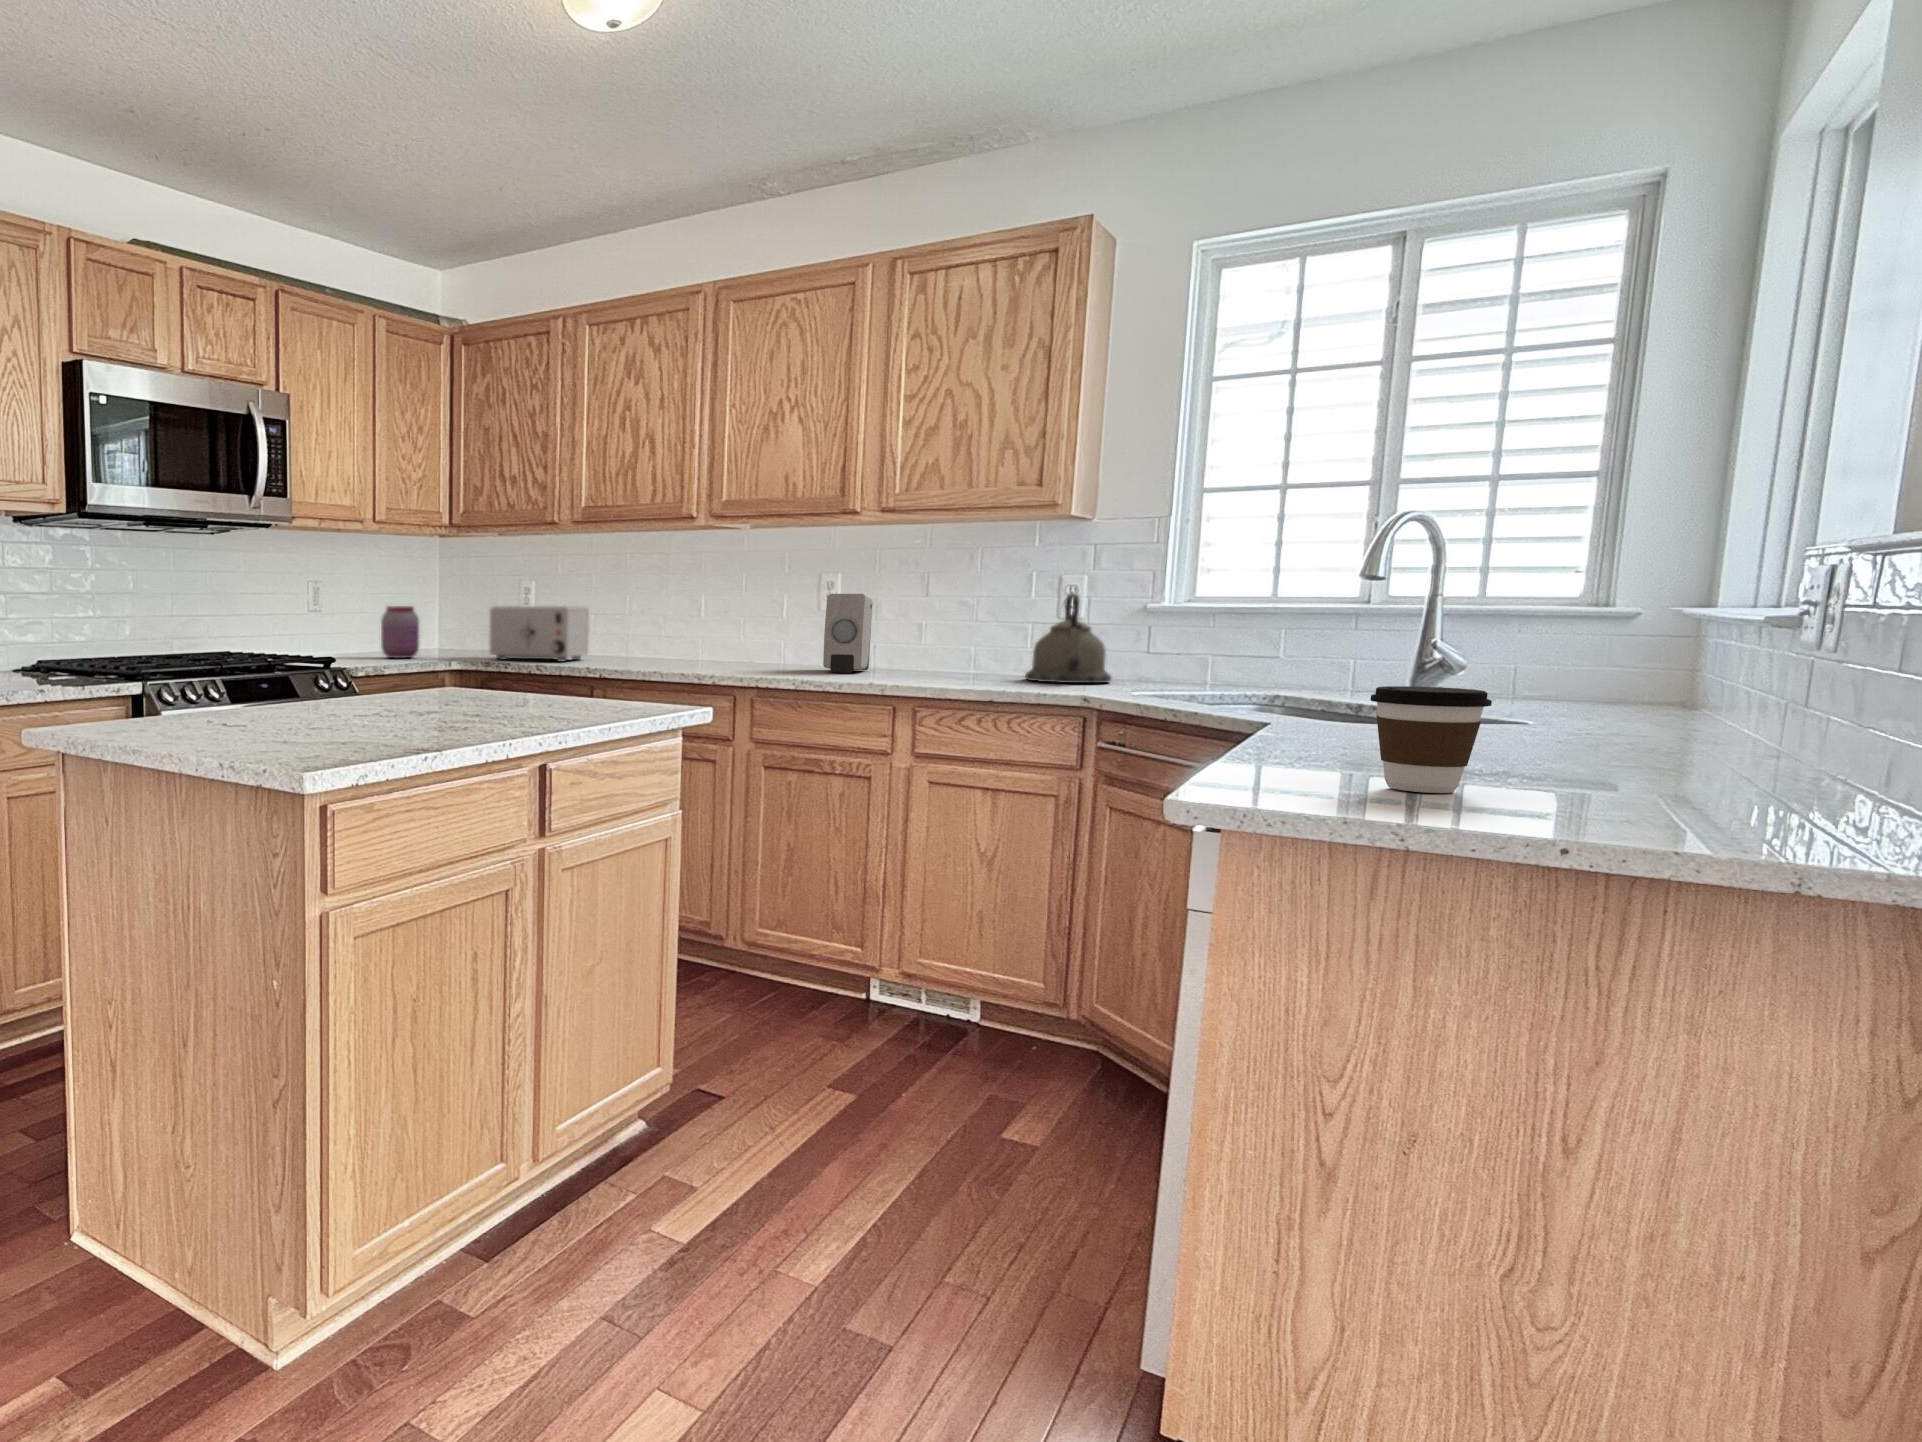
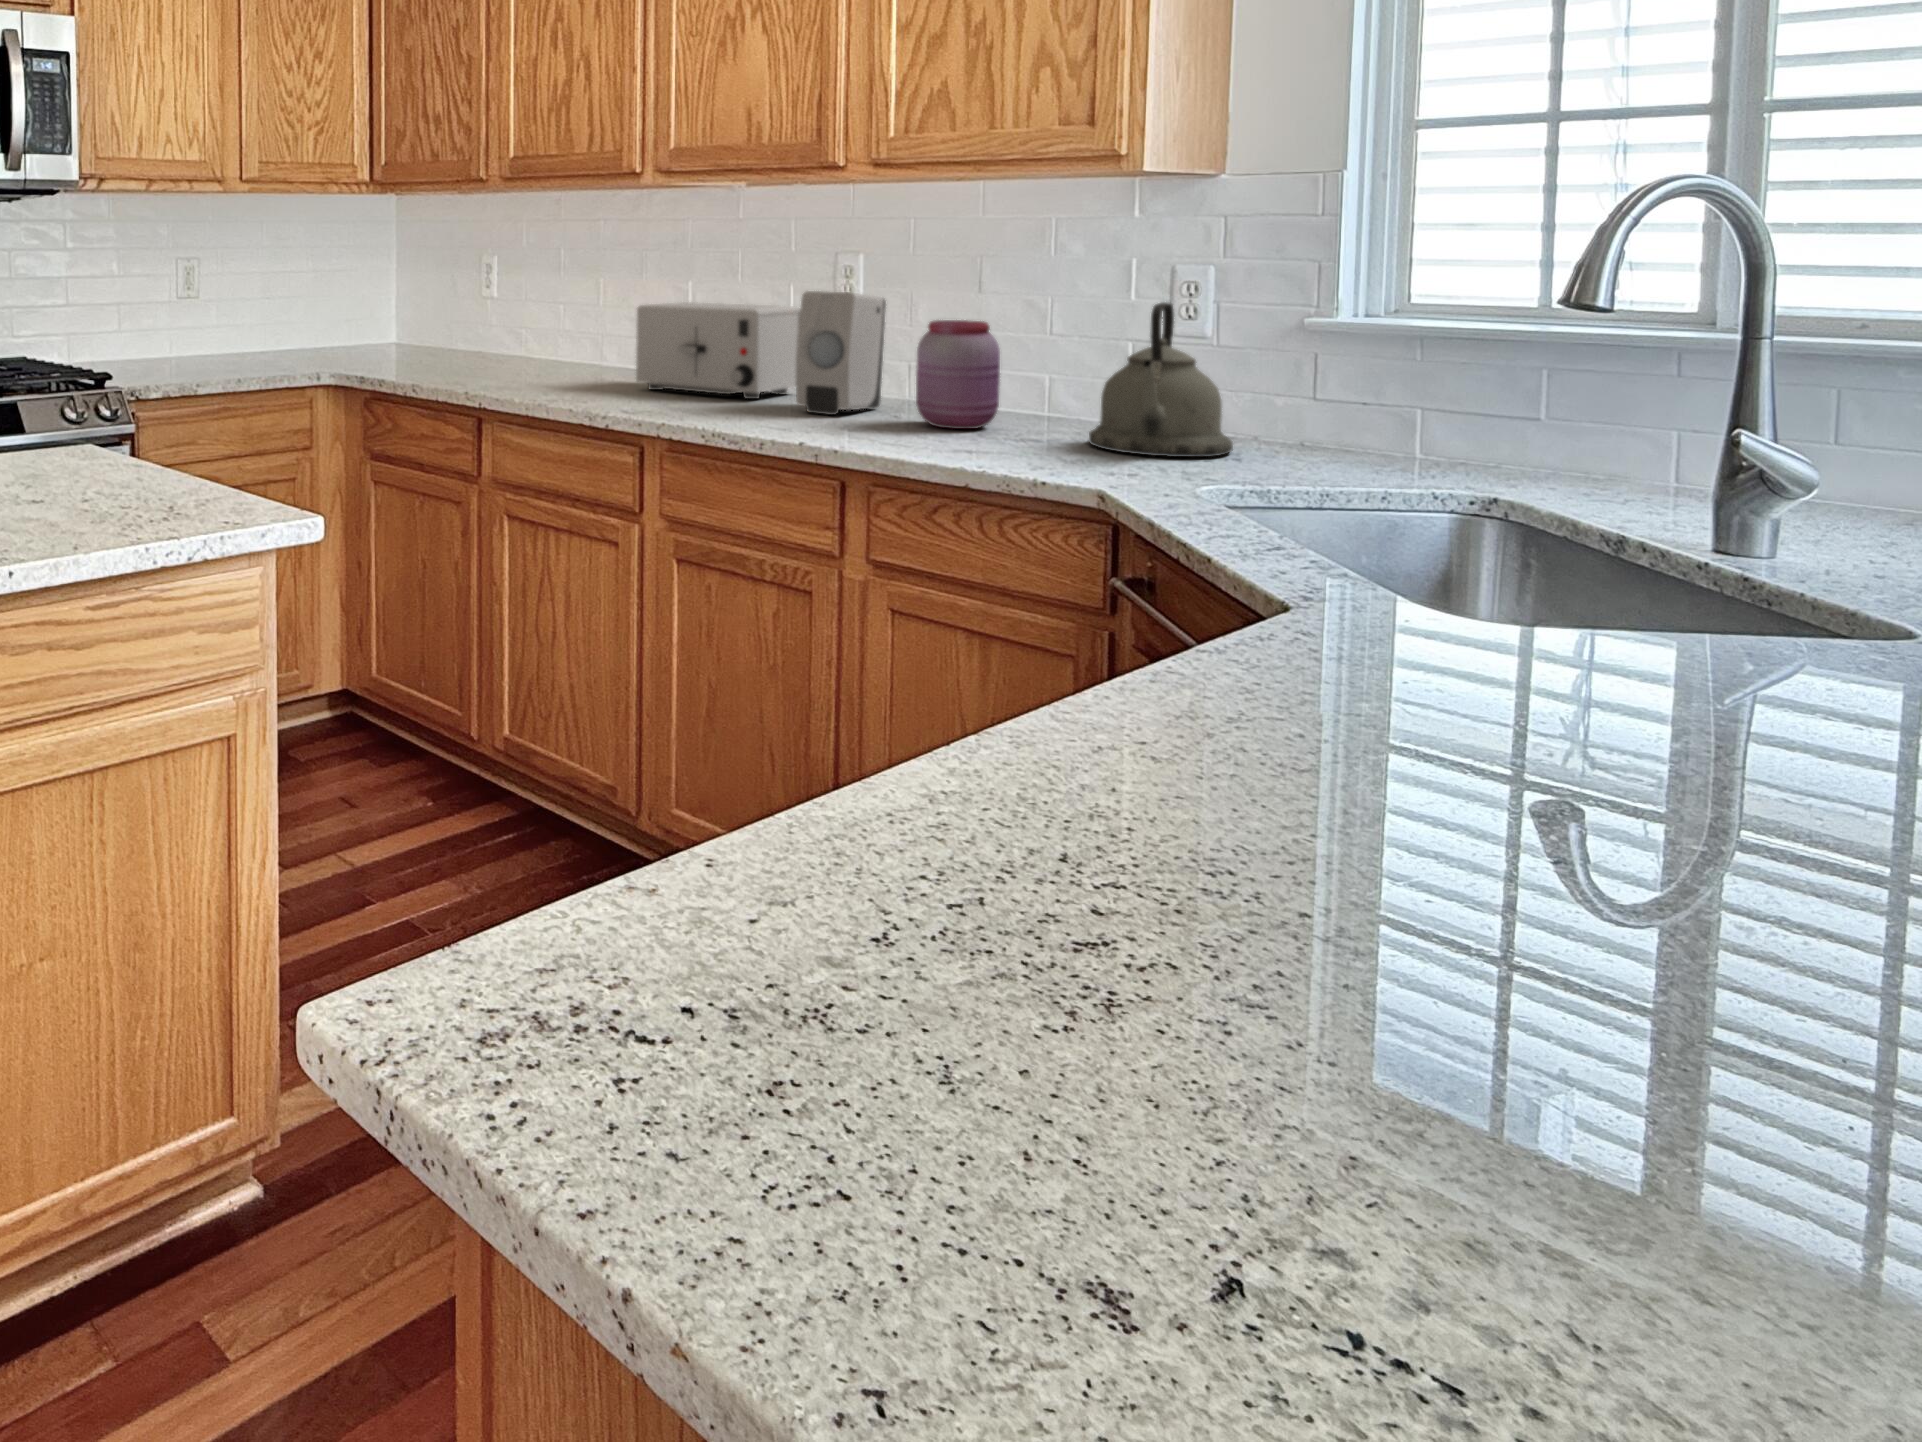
jar: present [381,606,419,658] -> present [916,320,1000,429]
toaster: present [489,606,589,661] -> present [636,302,800,399]
coffee cup: present [1370,686,1492,793] -> none [786,750,1056,1105]

